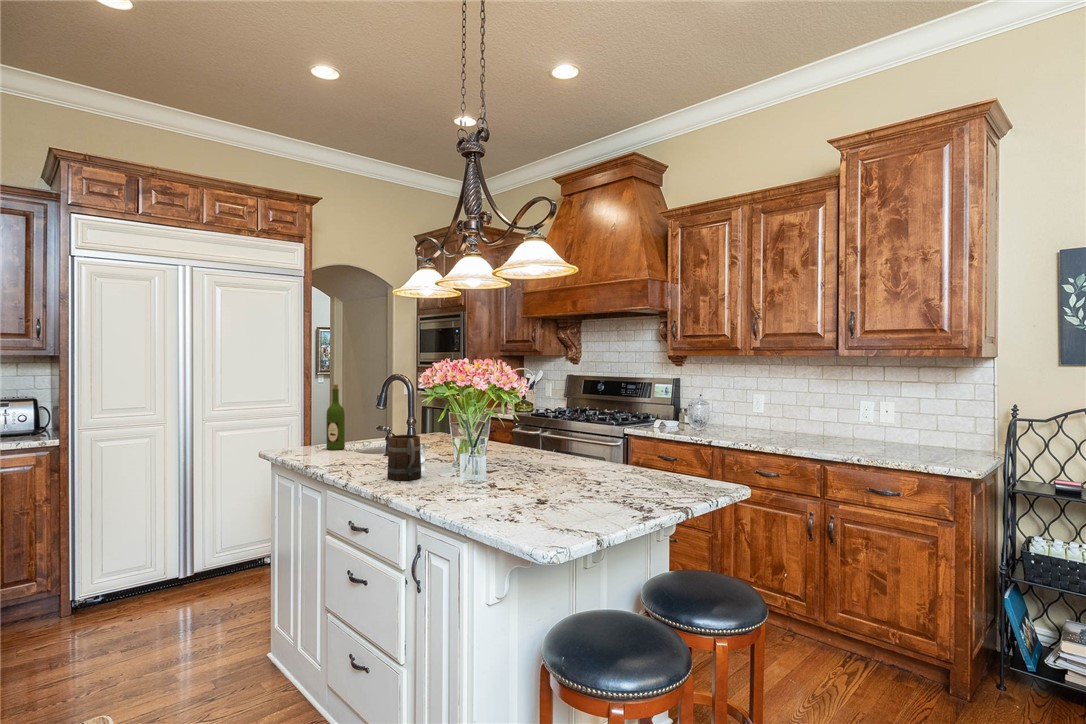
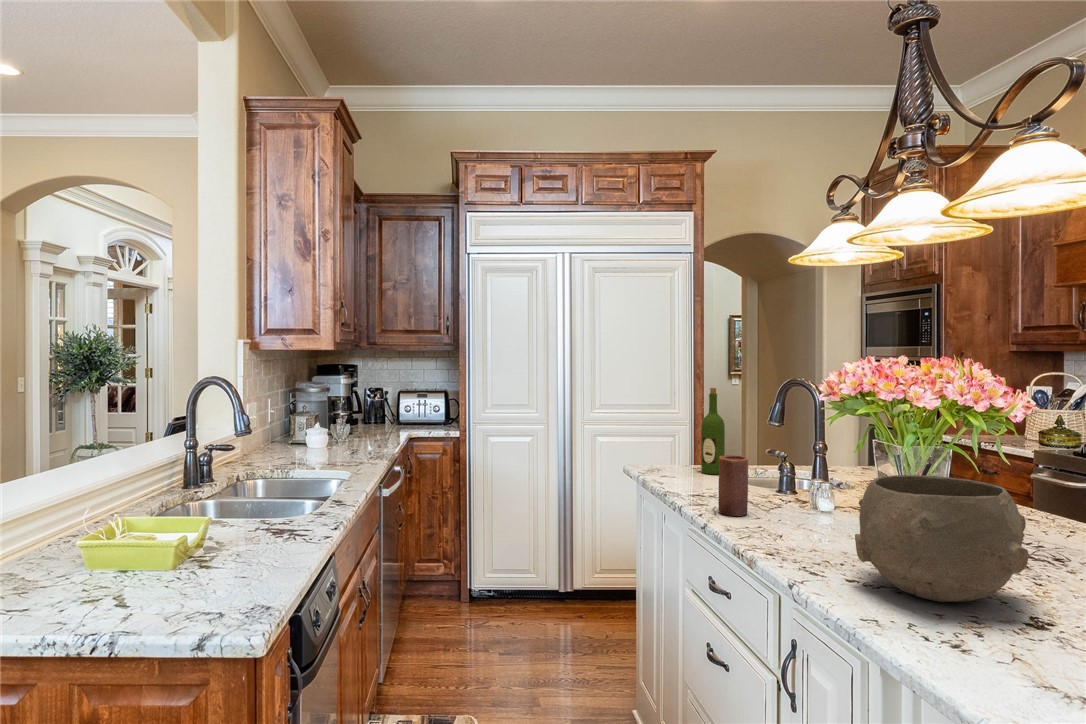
bowl: none [445,428,530,497] -> present [855,475,1029,602]
candle: none [349,430,370,473] -> present [718,455,748,516]
mug: present [387,435,421,480] -> none [769,469,822,541]

